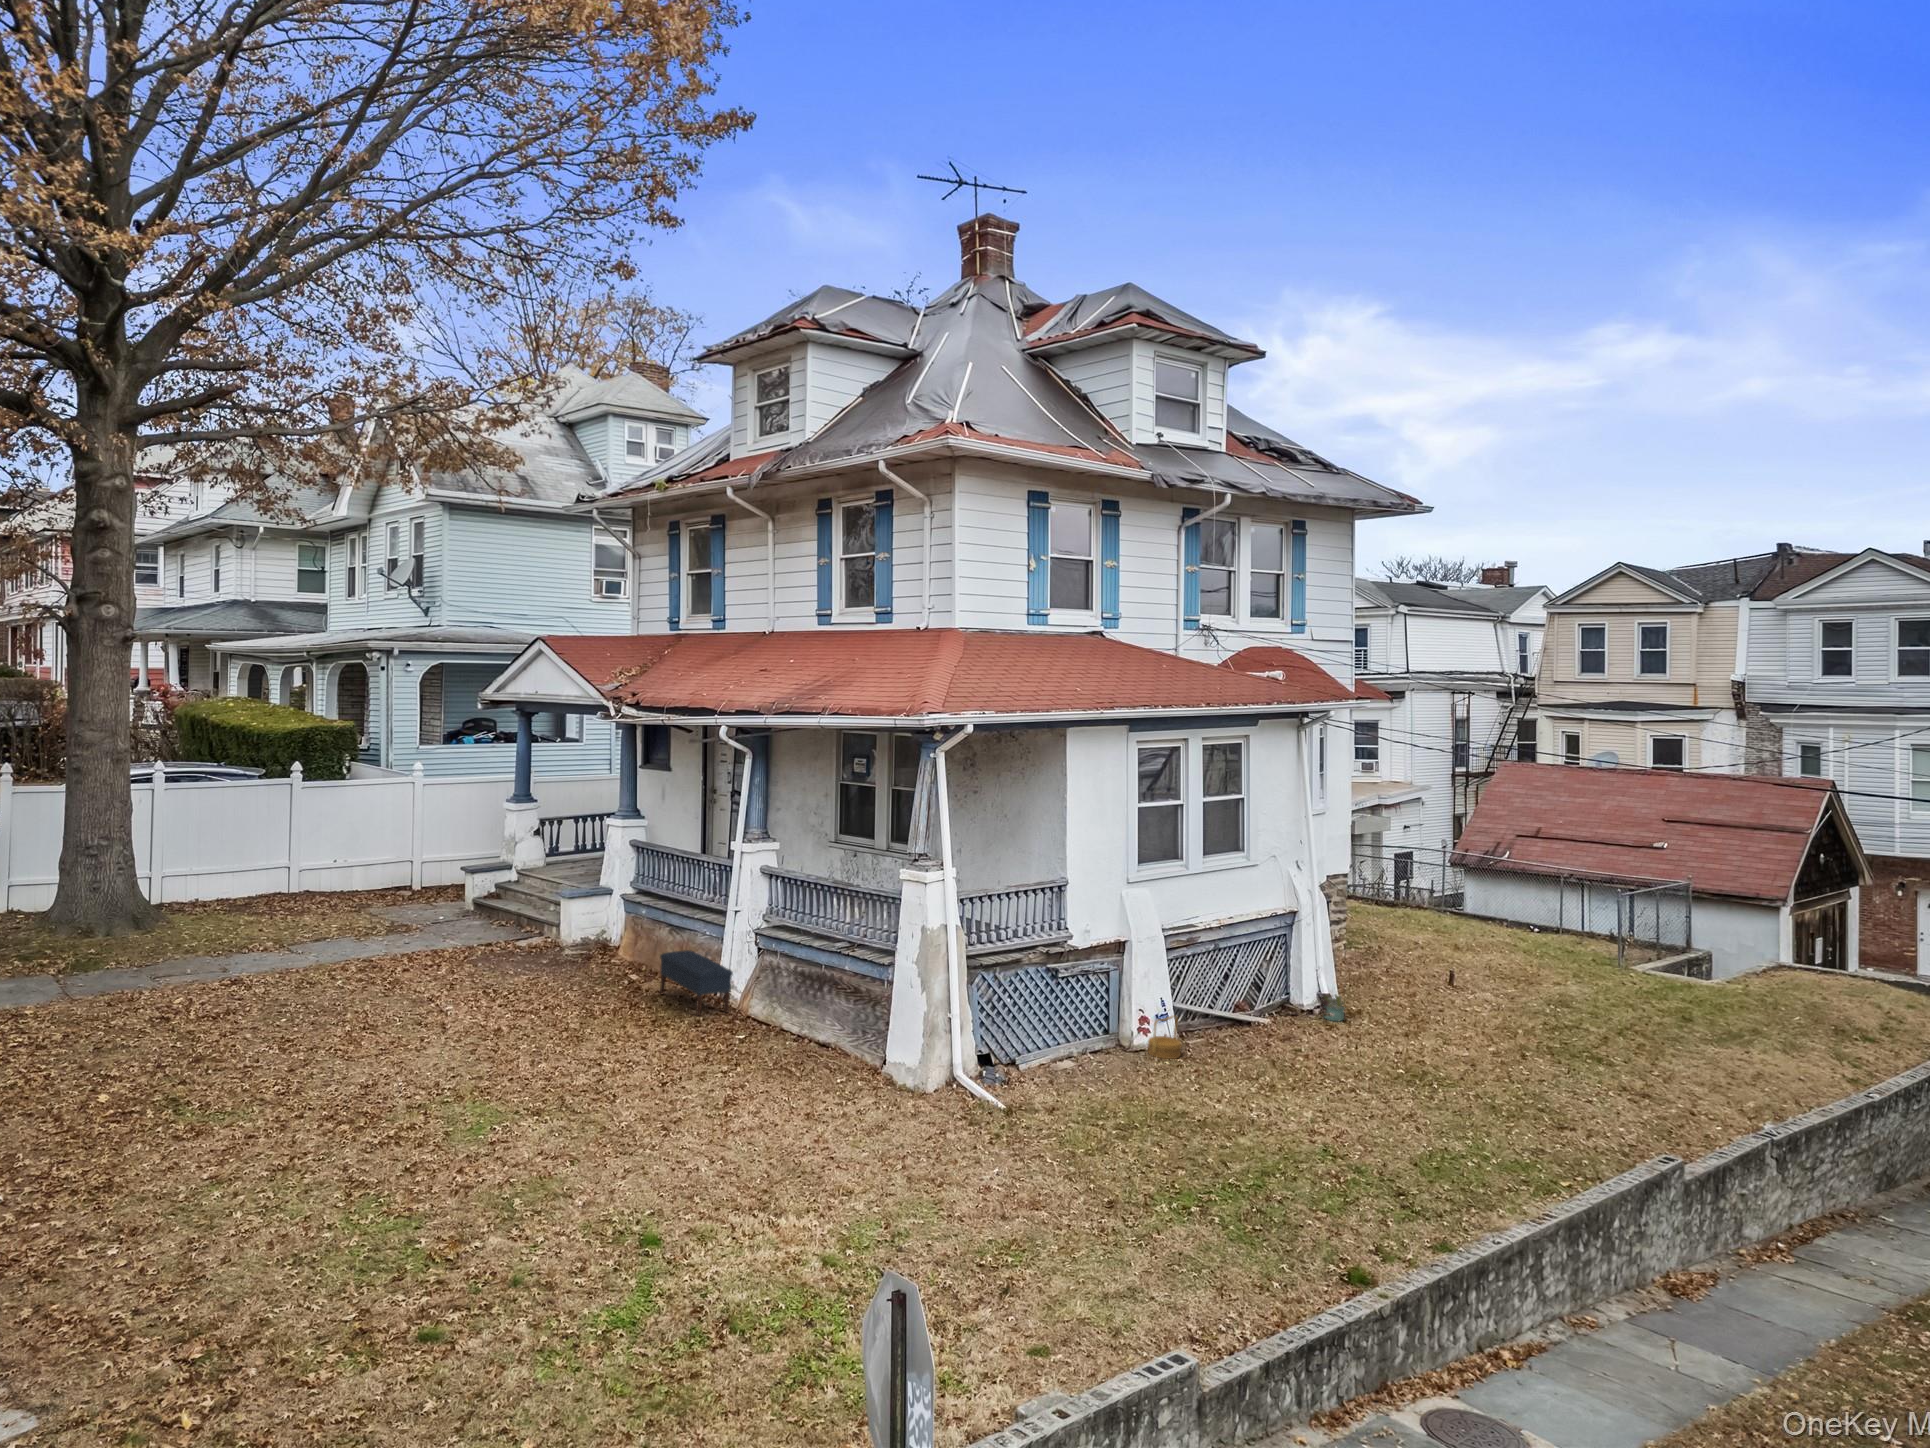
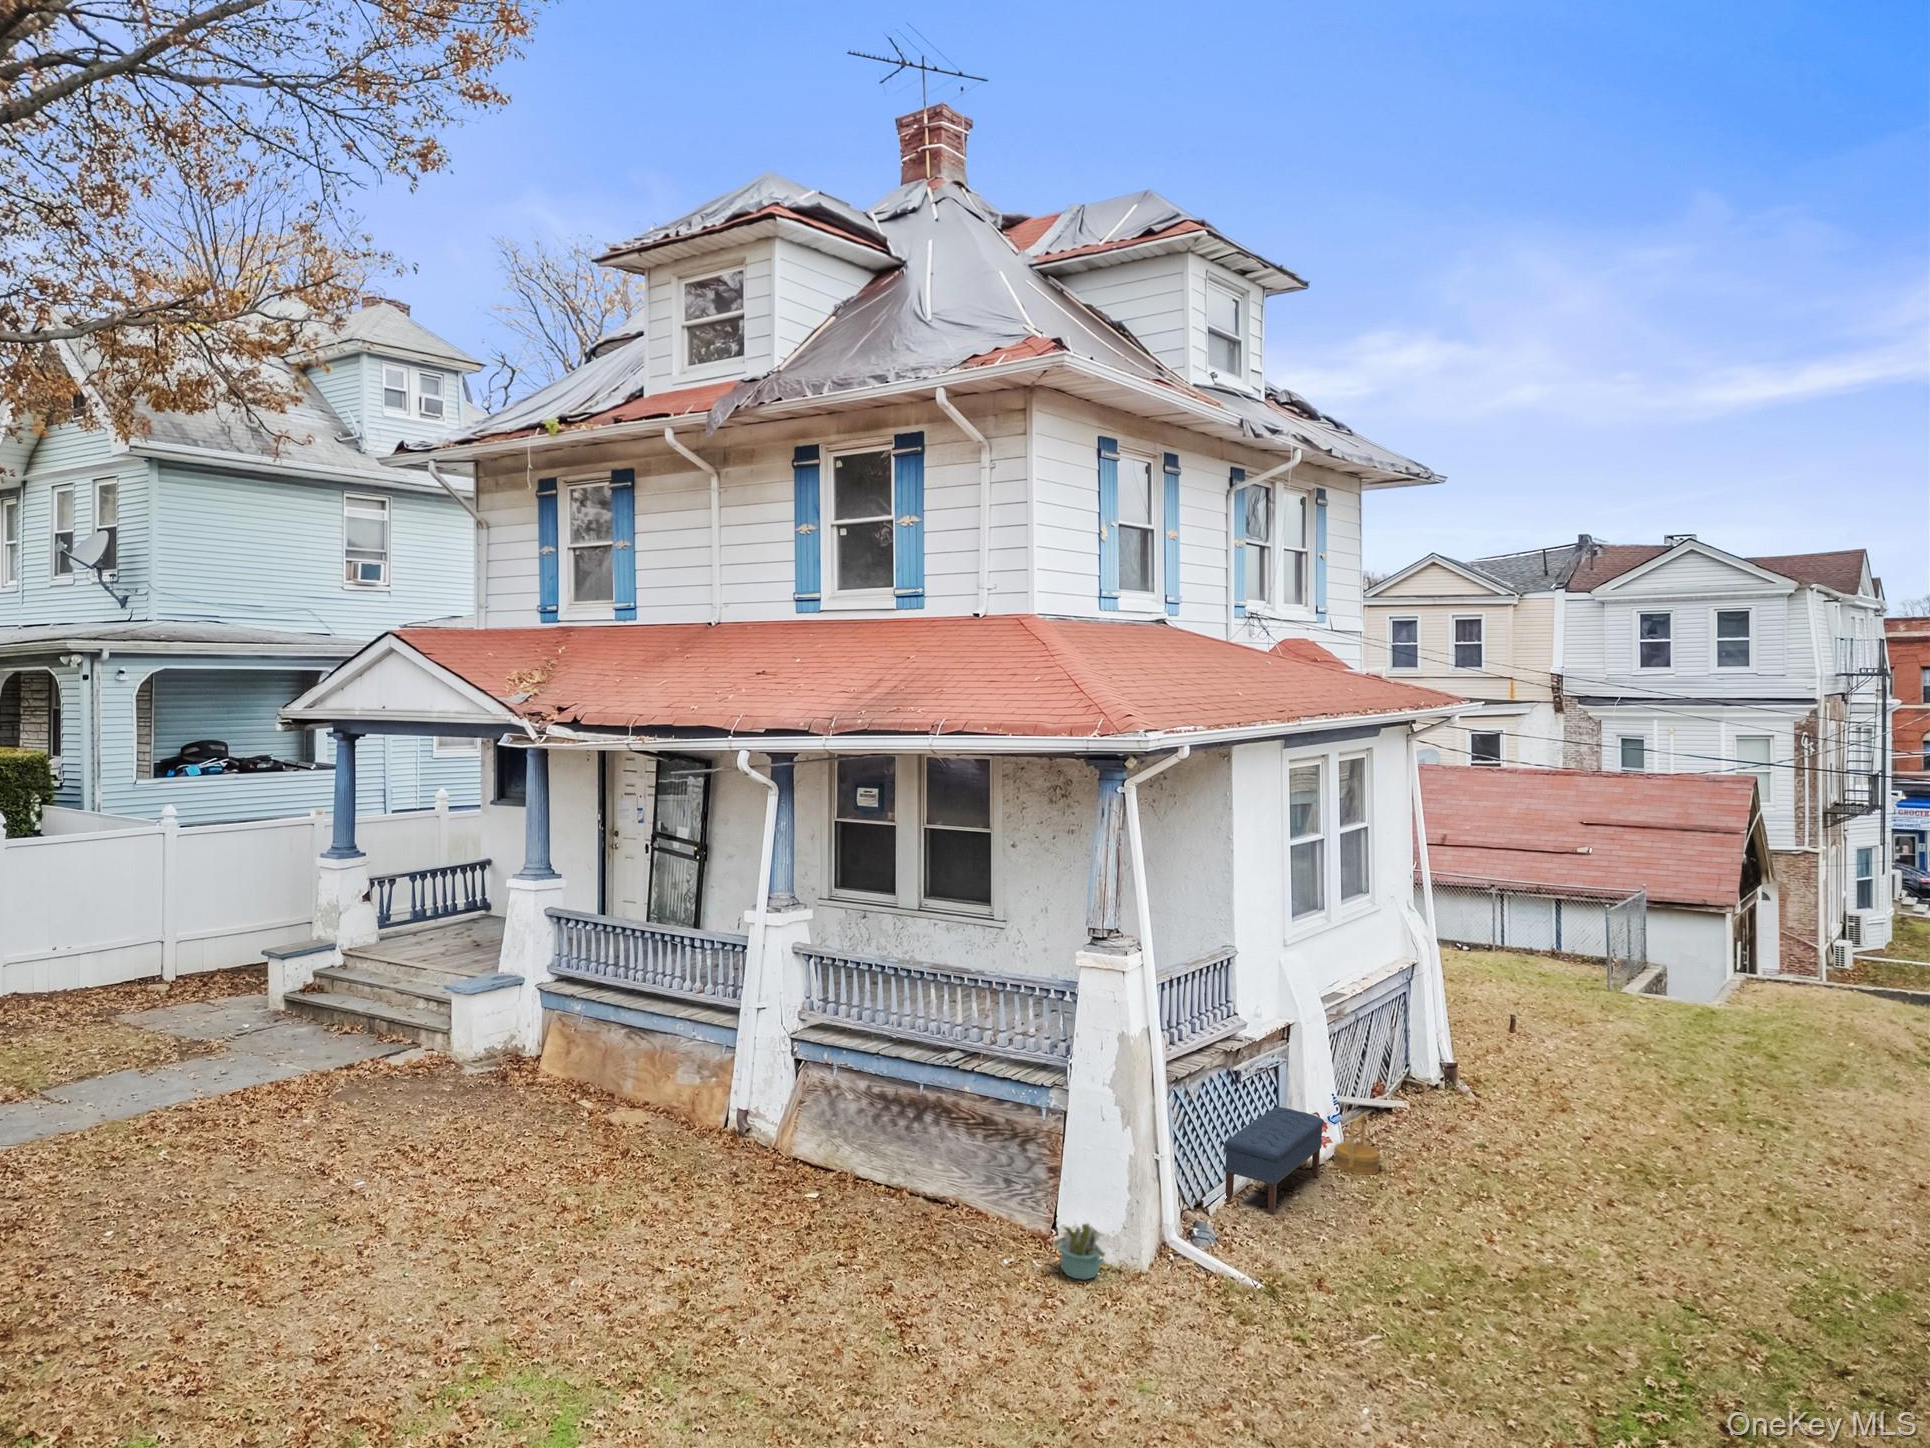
bench: present [660,950,733,1016] -> present [1225,1107,1324,1215]
decorative plant: present [1325,995,1345,1021] -> present [1053,1224,1105,1280]

